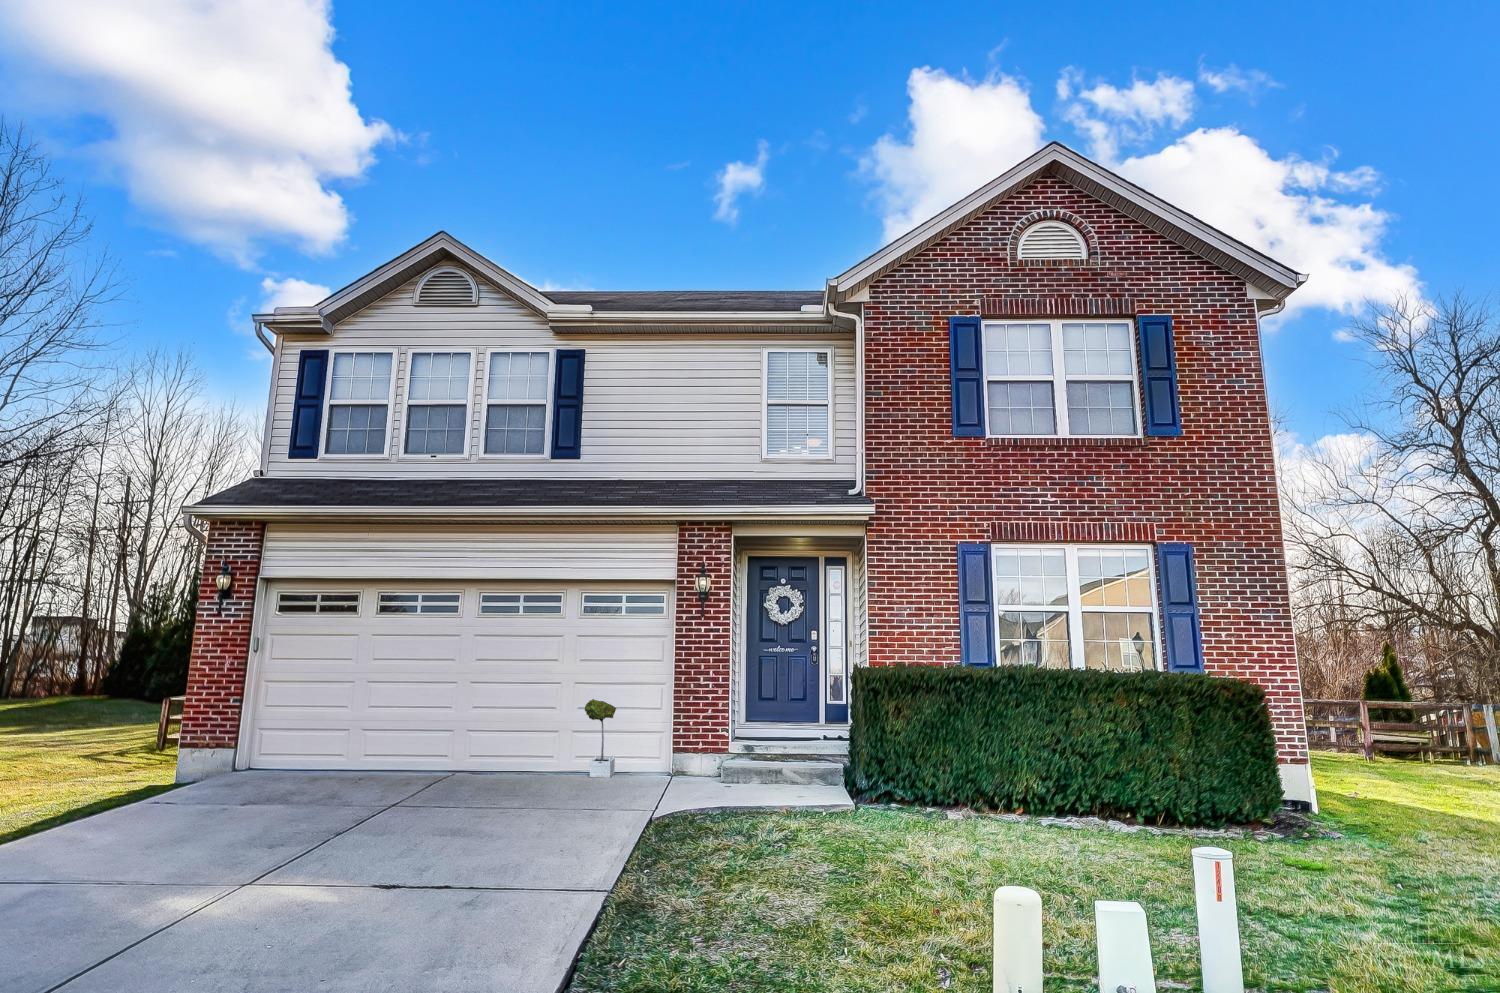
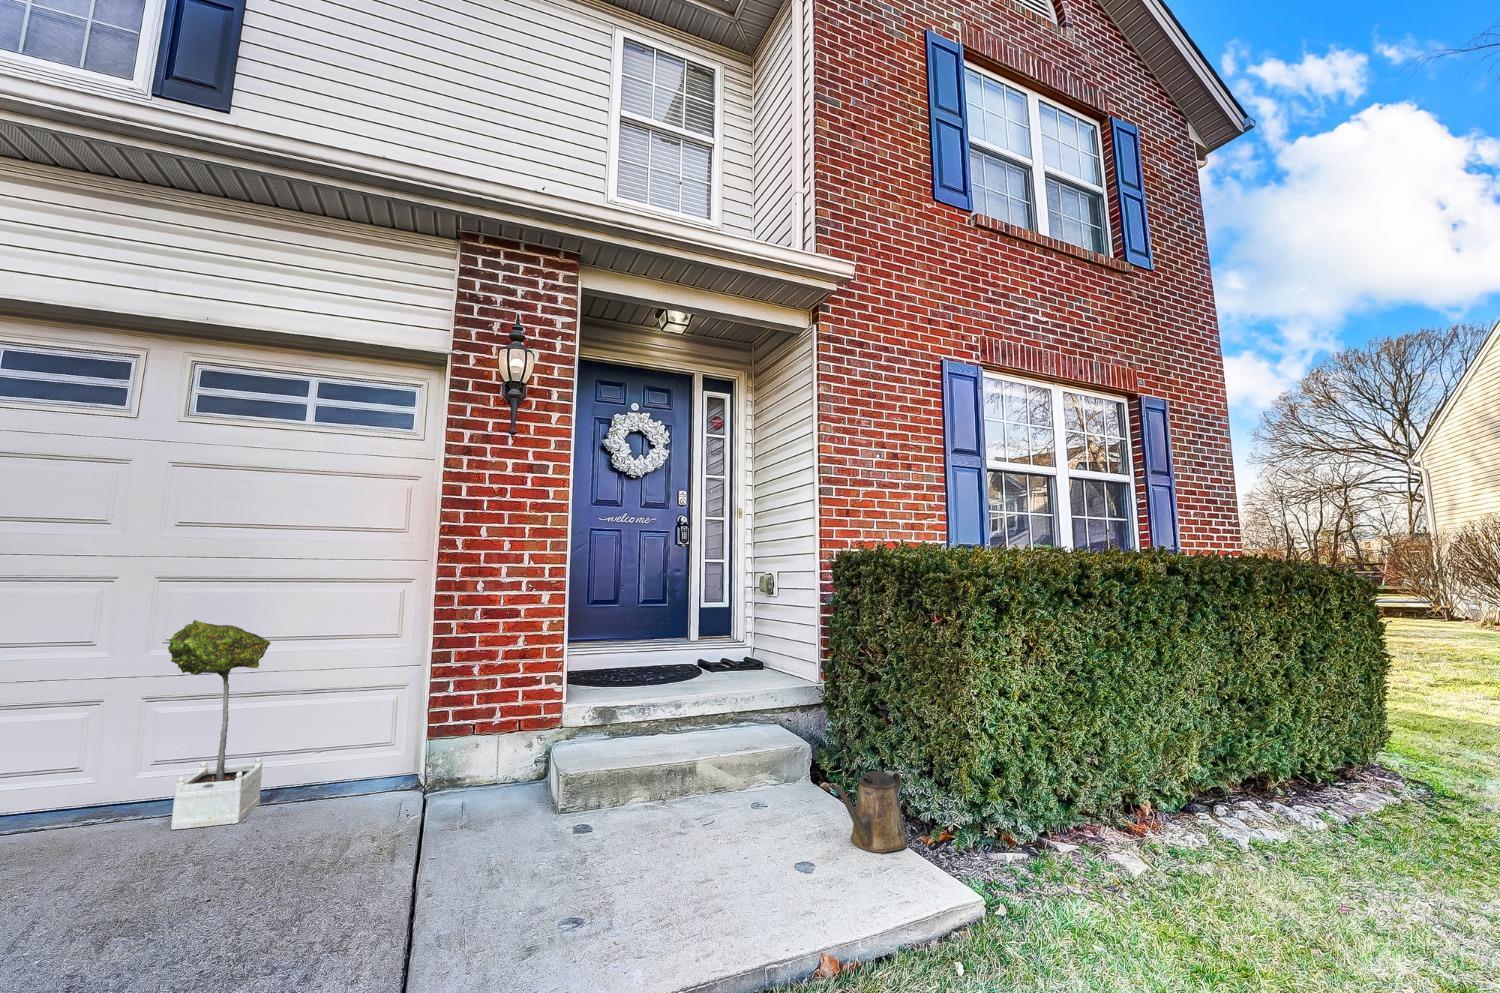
watering can: none [814,771,859,803] -> present [831,771,908,853]

